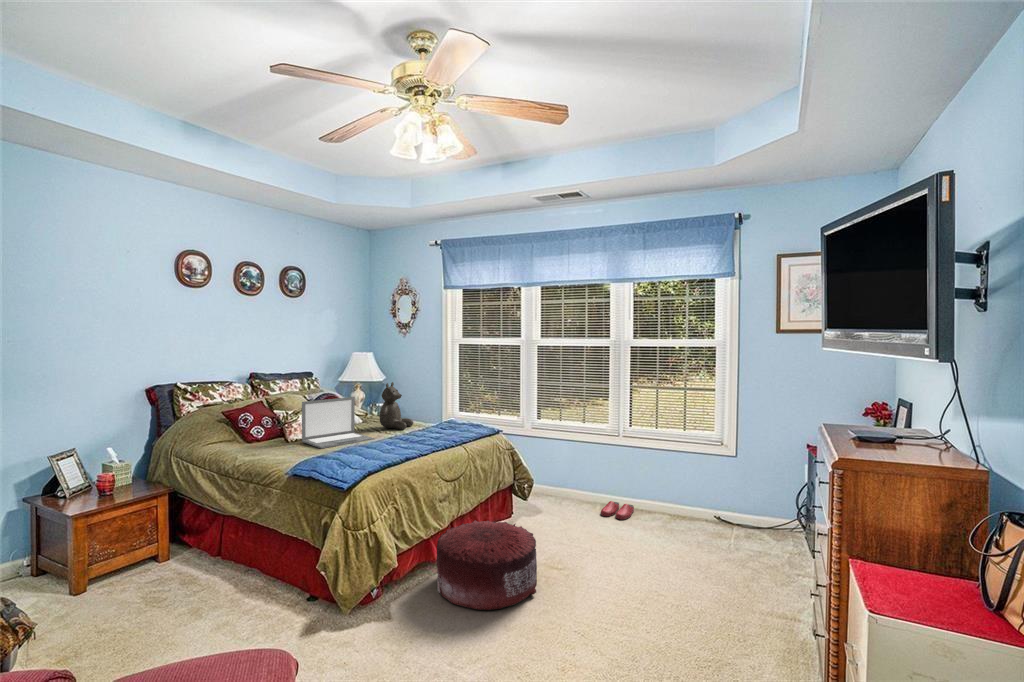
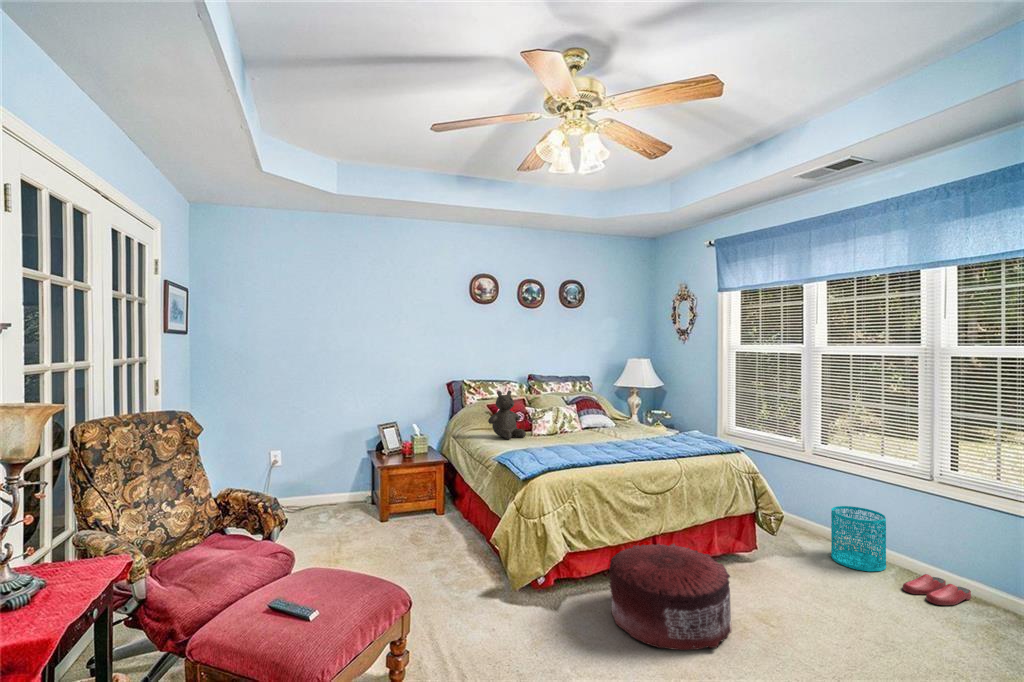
teddy bear: present [379,382,413,429] -> present [488,390,526,440]
laptop: present [302,397,374,449] -> none [541,399,602,443]
wastebasket: none [550,463,585,509] -> present [831,506,886,571]

